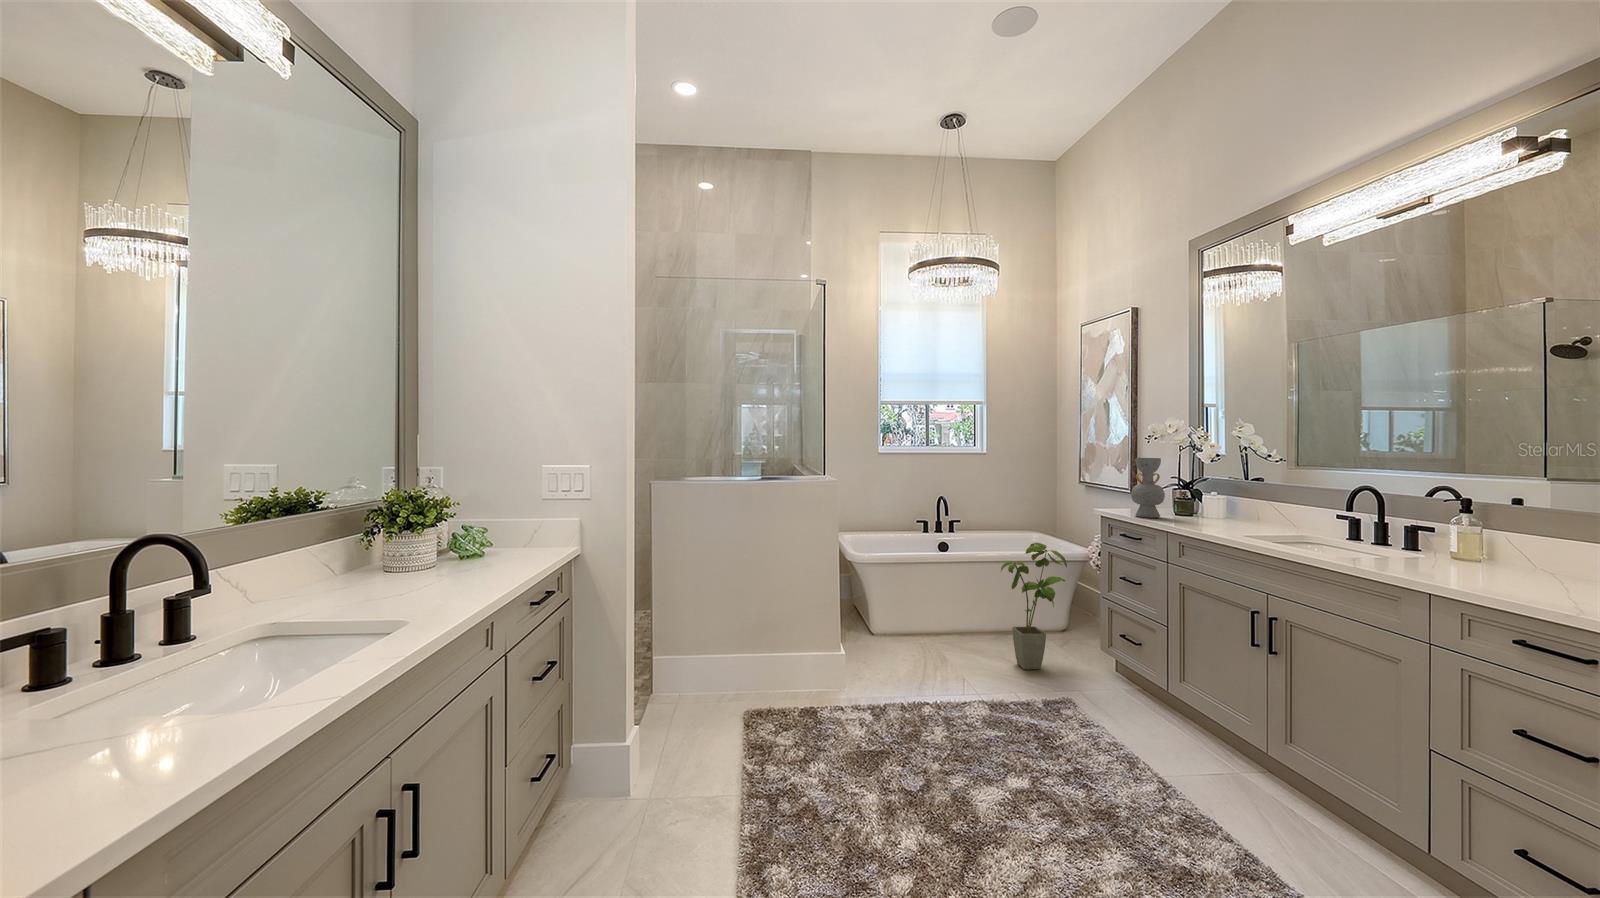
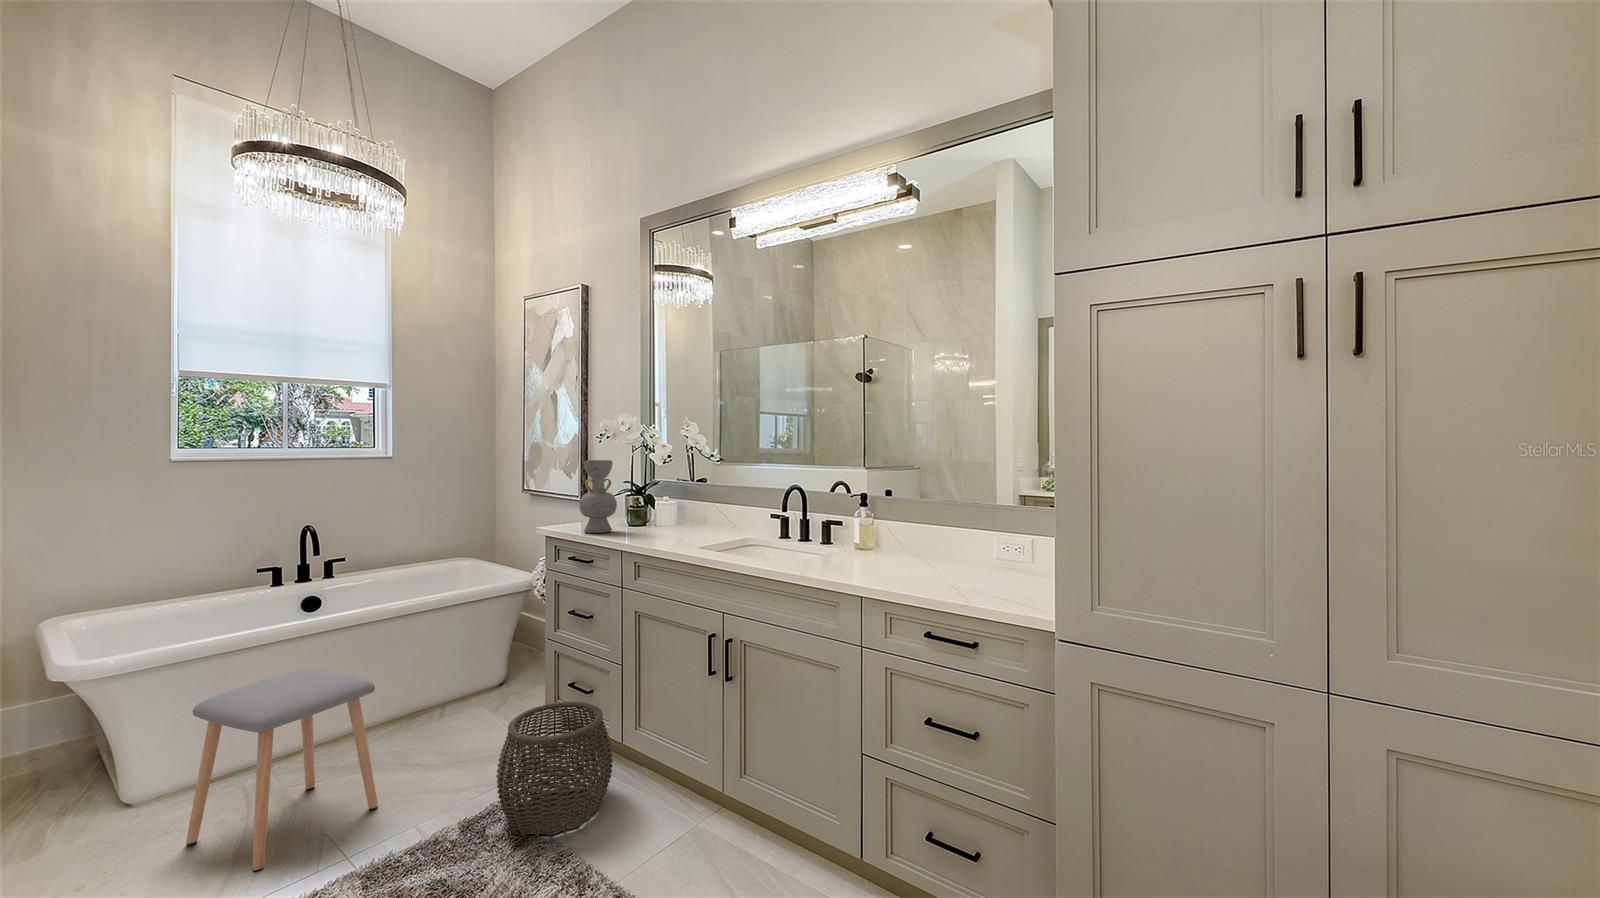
house plant: present [1001,542,1067,669] -> none [400,581,500,766]
stool: none [898,584,990,690] -> present [186,669,378,873]
woven basket: none [1067,642,1159,737] -> present [496,702,613,836]

